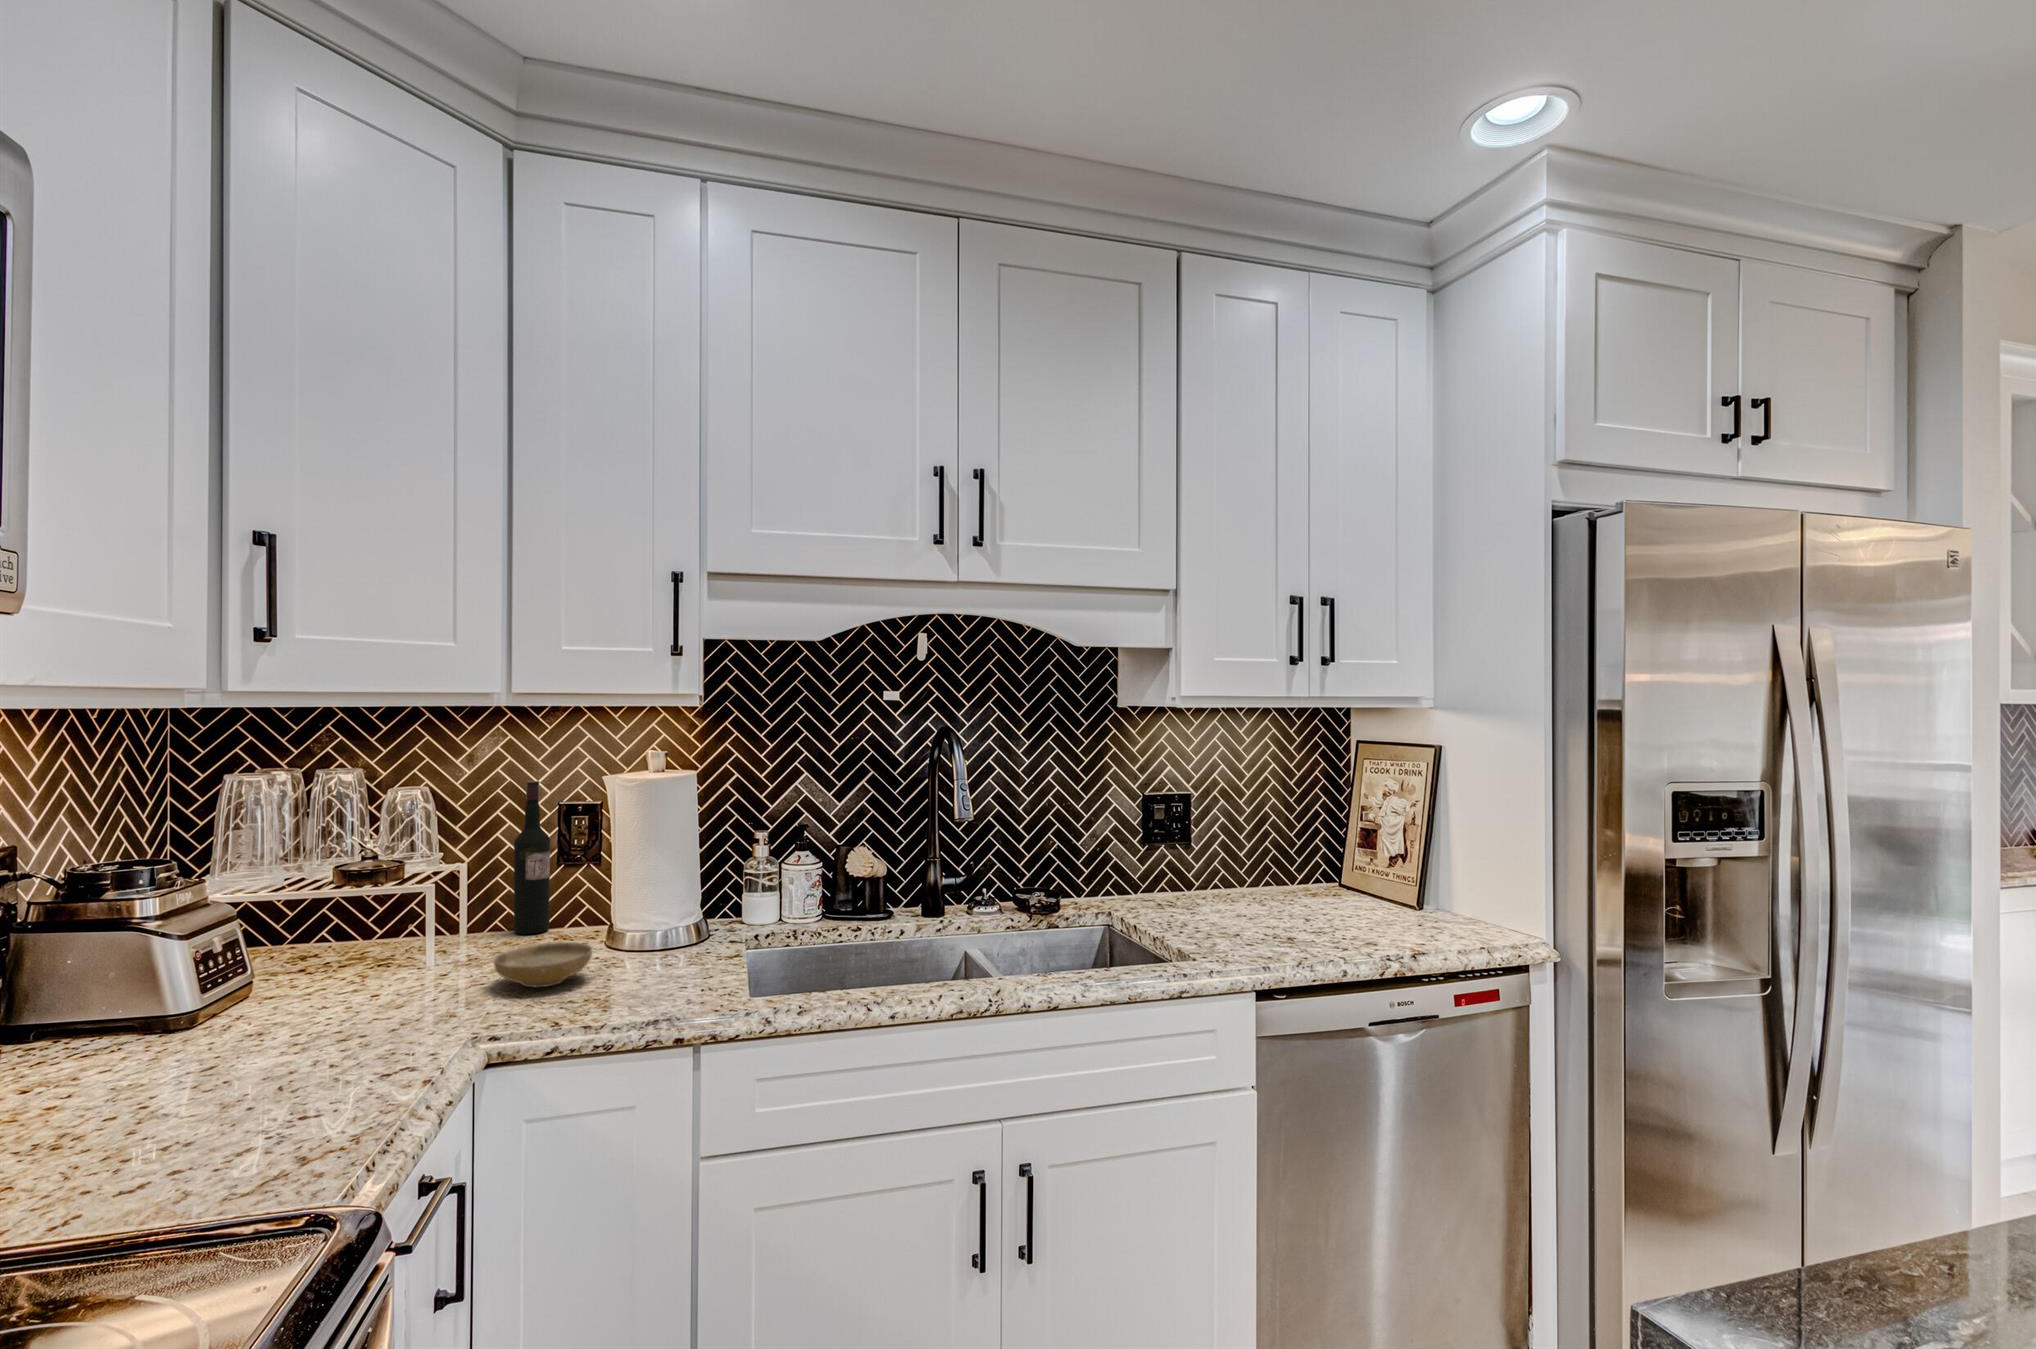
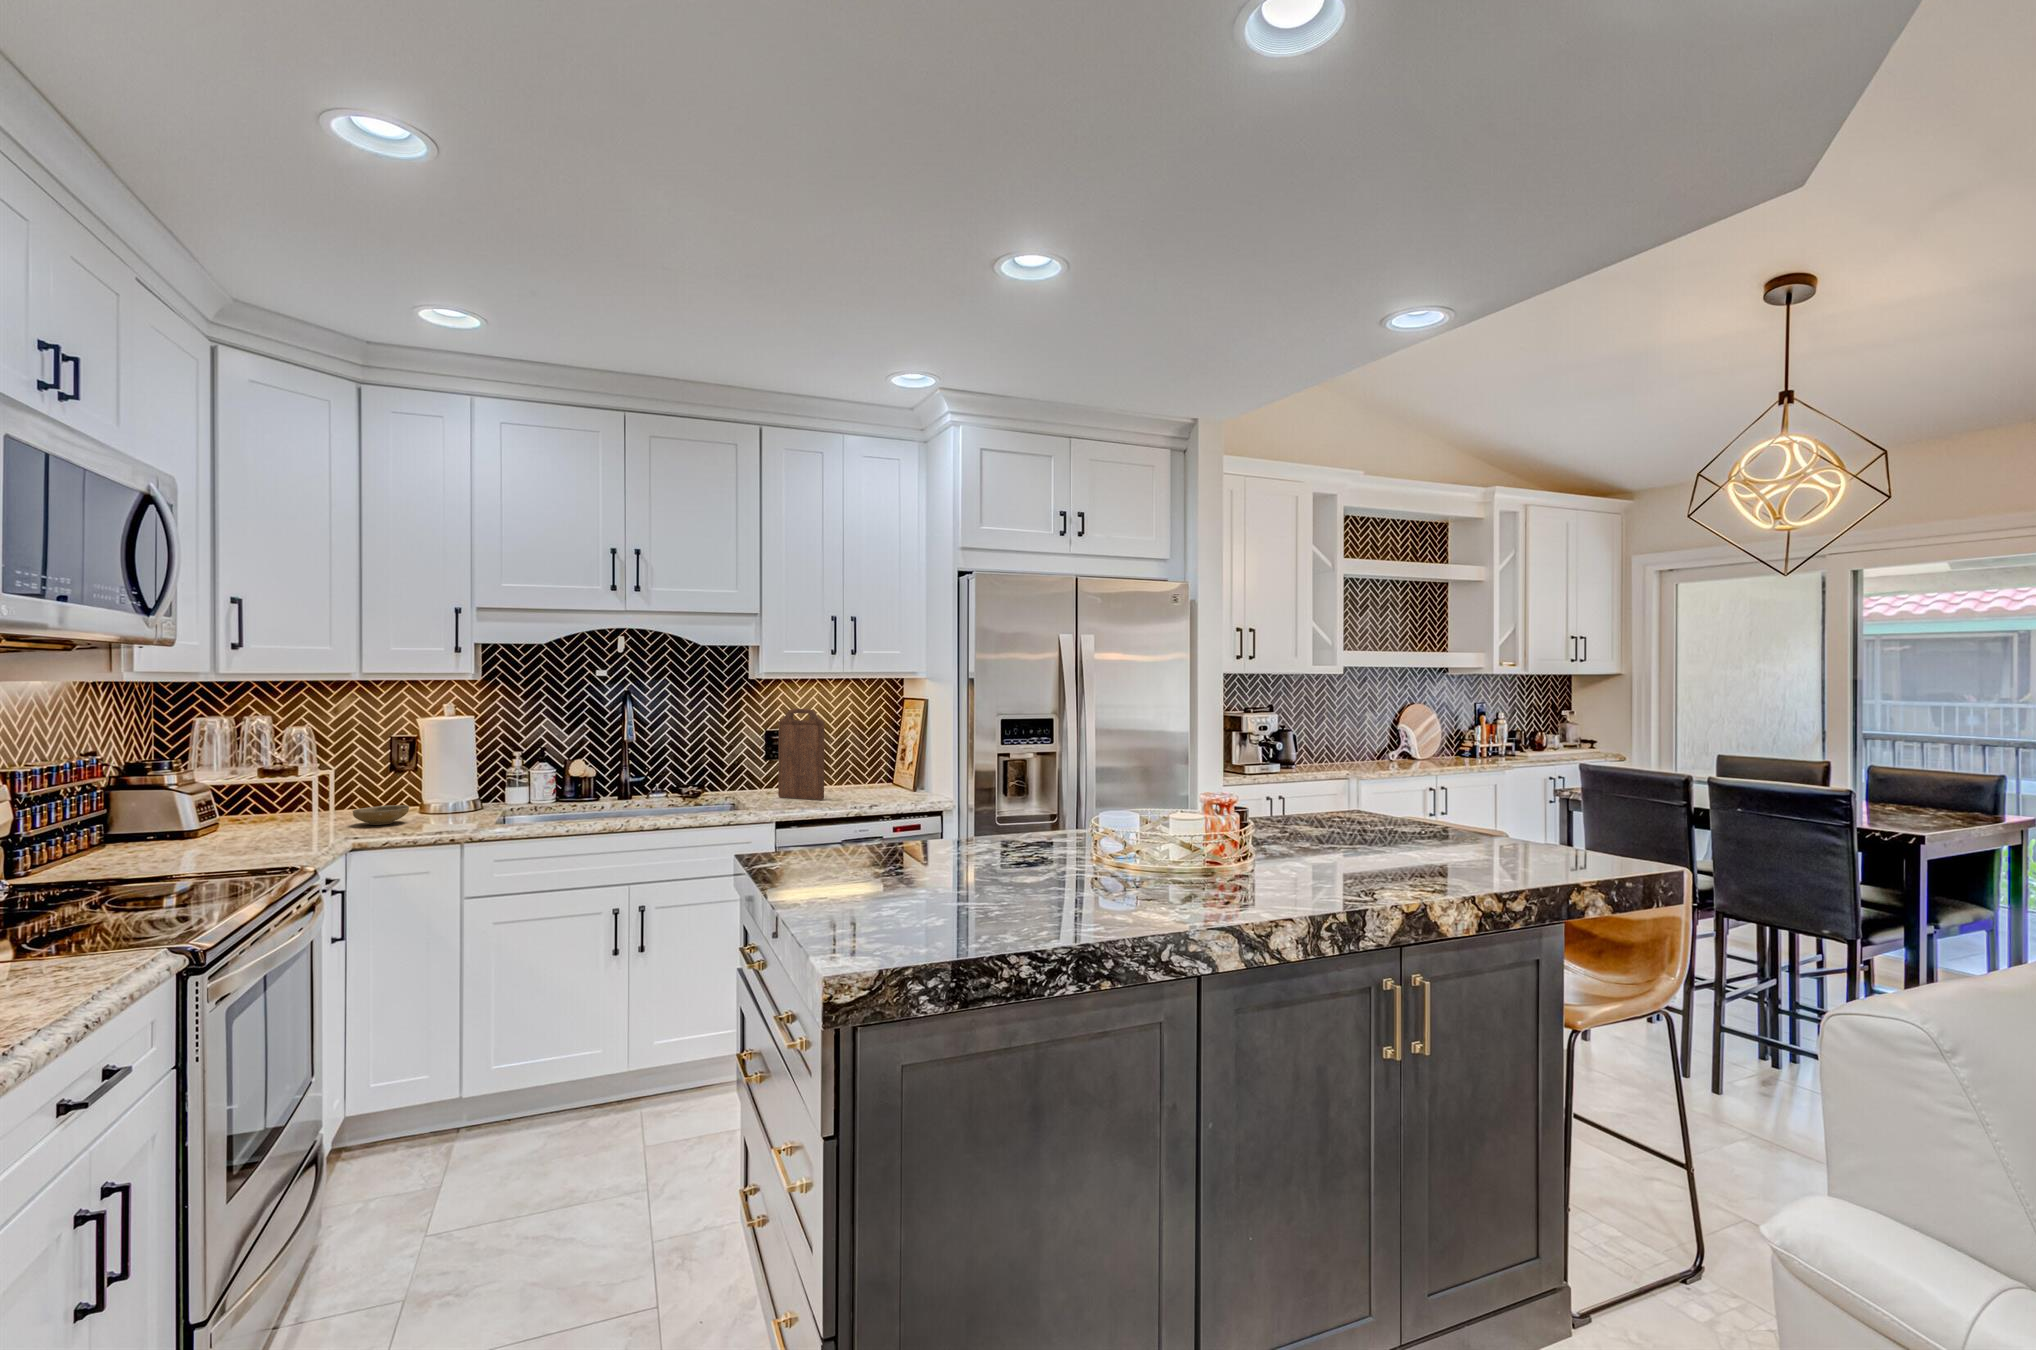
cutting board: none [1184,761,1275,926] -> present [778,709,824,800]
wine bottle: present [514,781,550,934] -> none [364,724,386,810]

